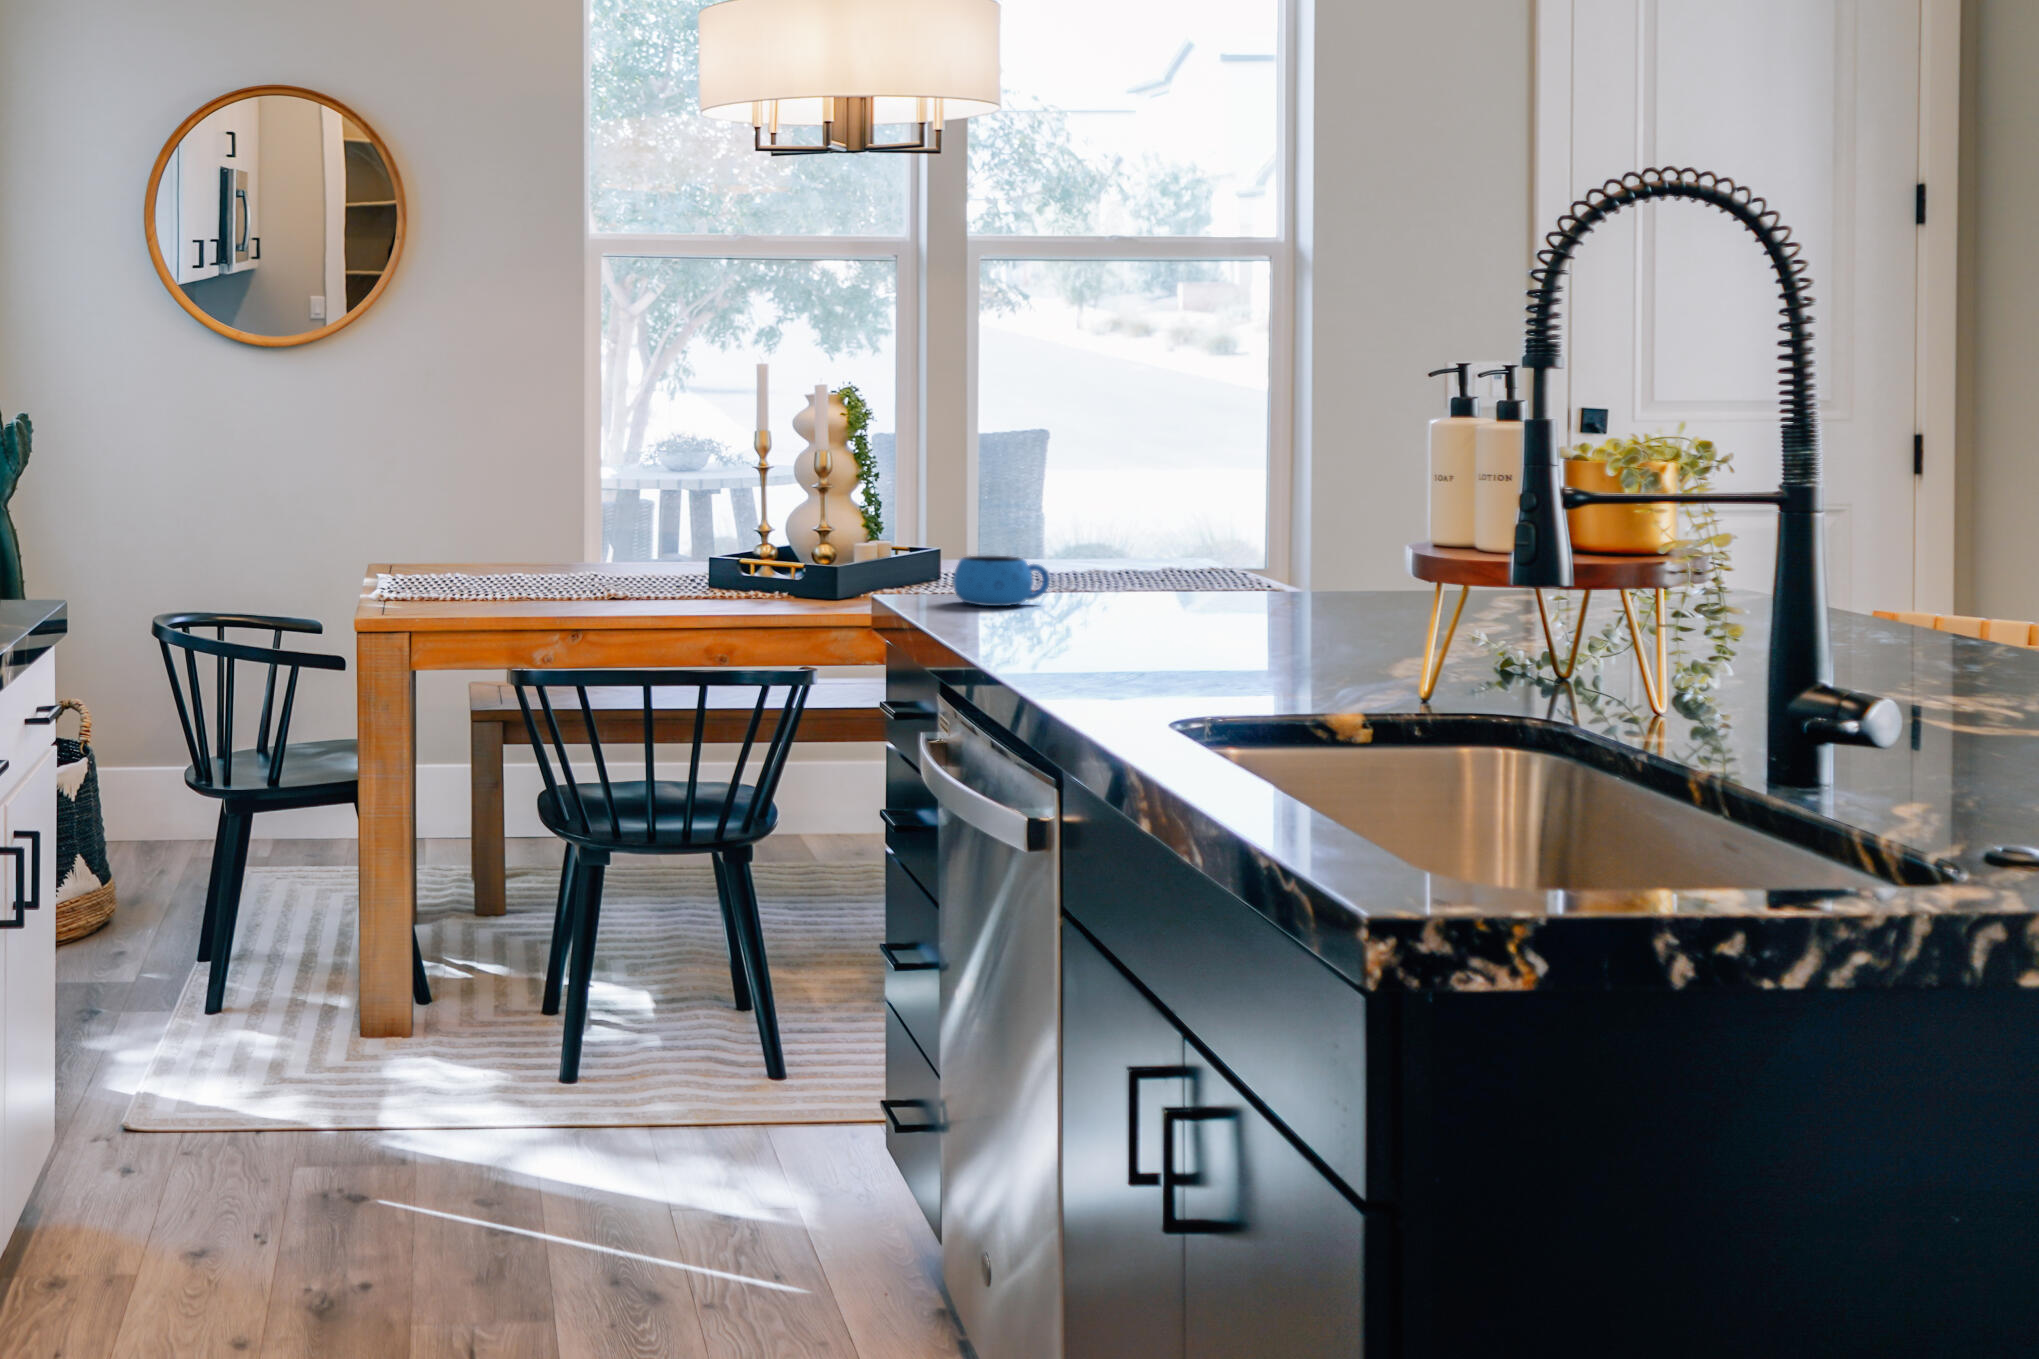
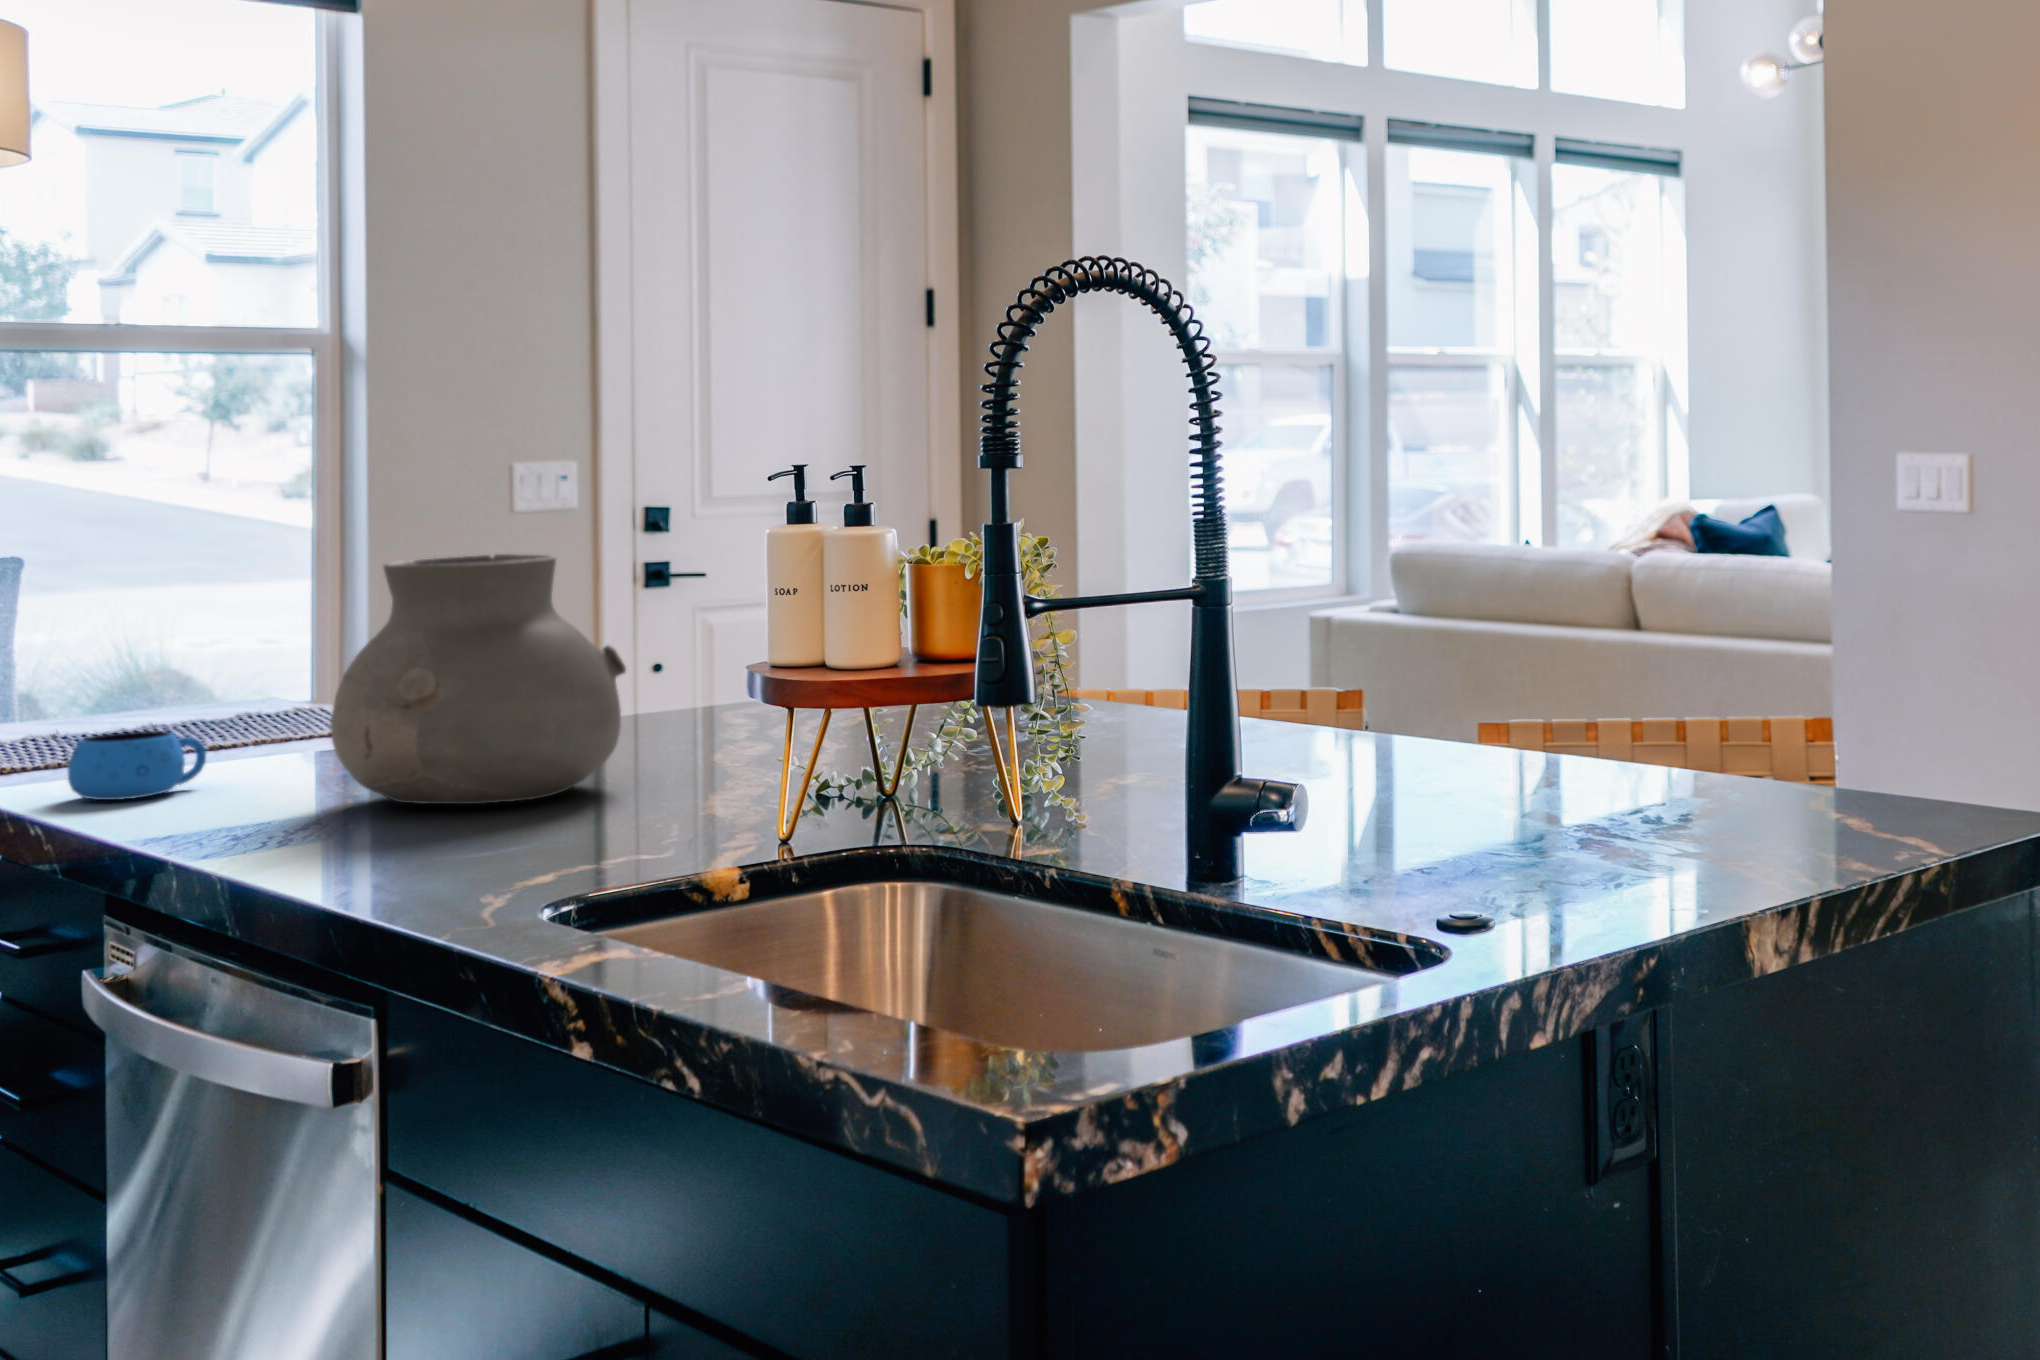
vase: none [1114,434,1355,641] -> present [330,554,626,804]

